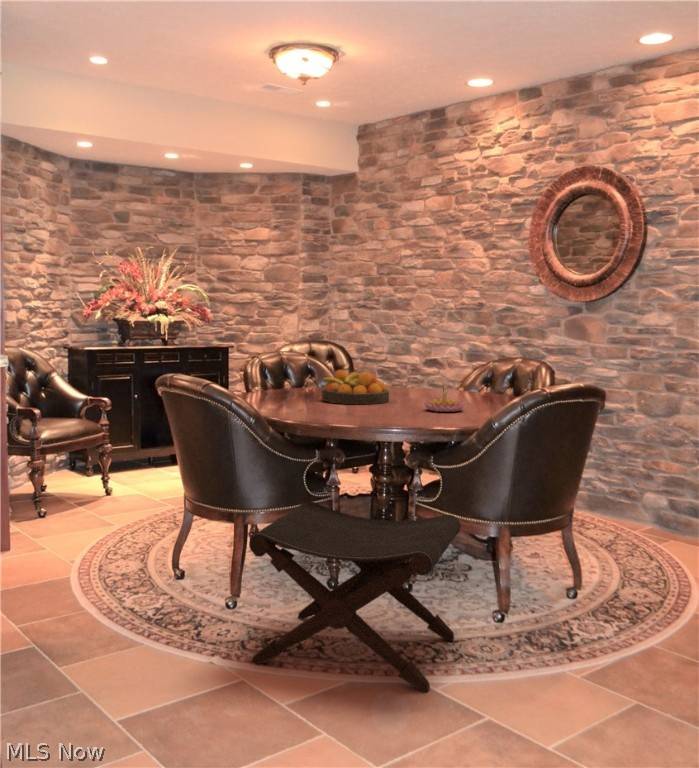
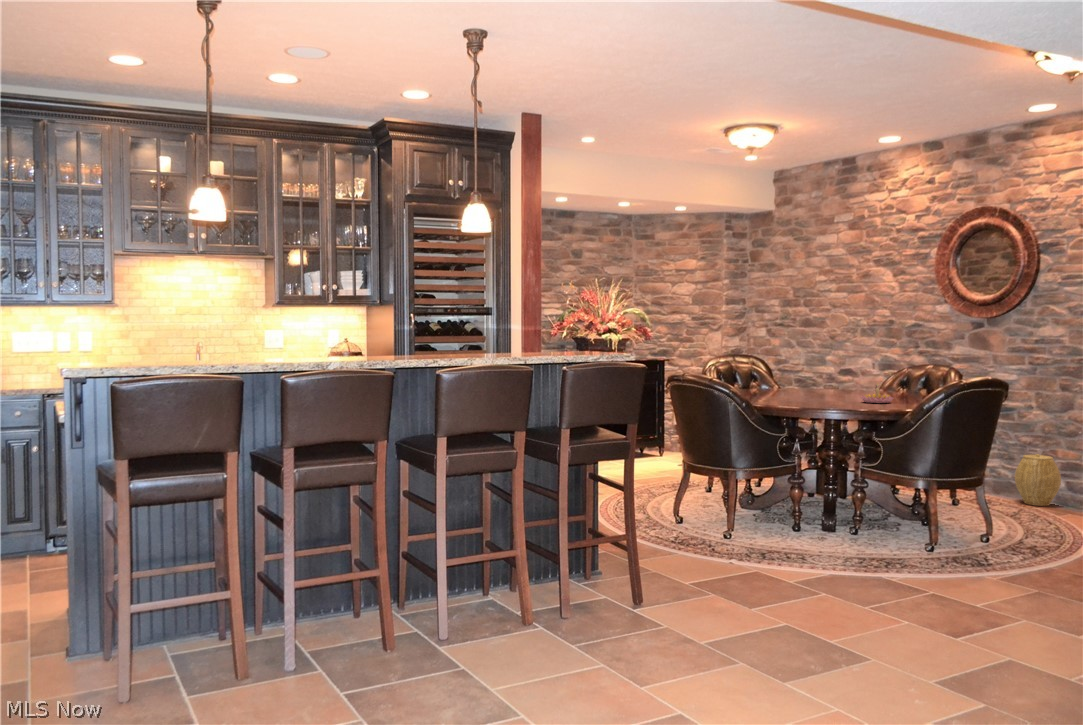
fruit bowl: present [321,370,389,404] -> none [775,374,829,399]
woven basket: none [611,467,663,530] -> present [1015,454,1061,506]
footstool: present [249,501,461,692] -> none [759,462,901,579]

